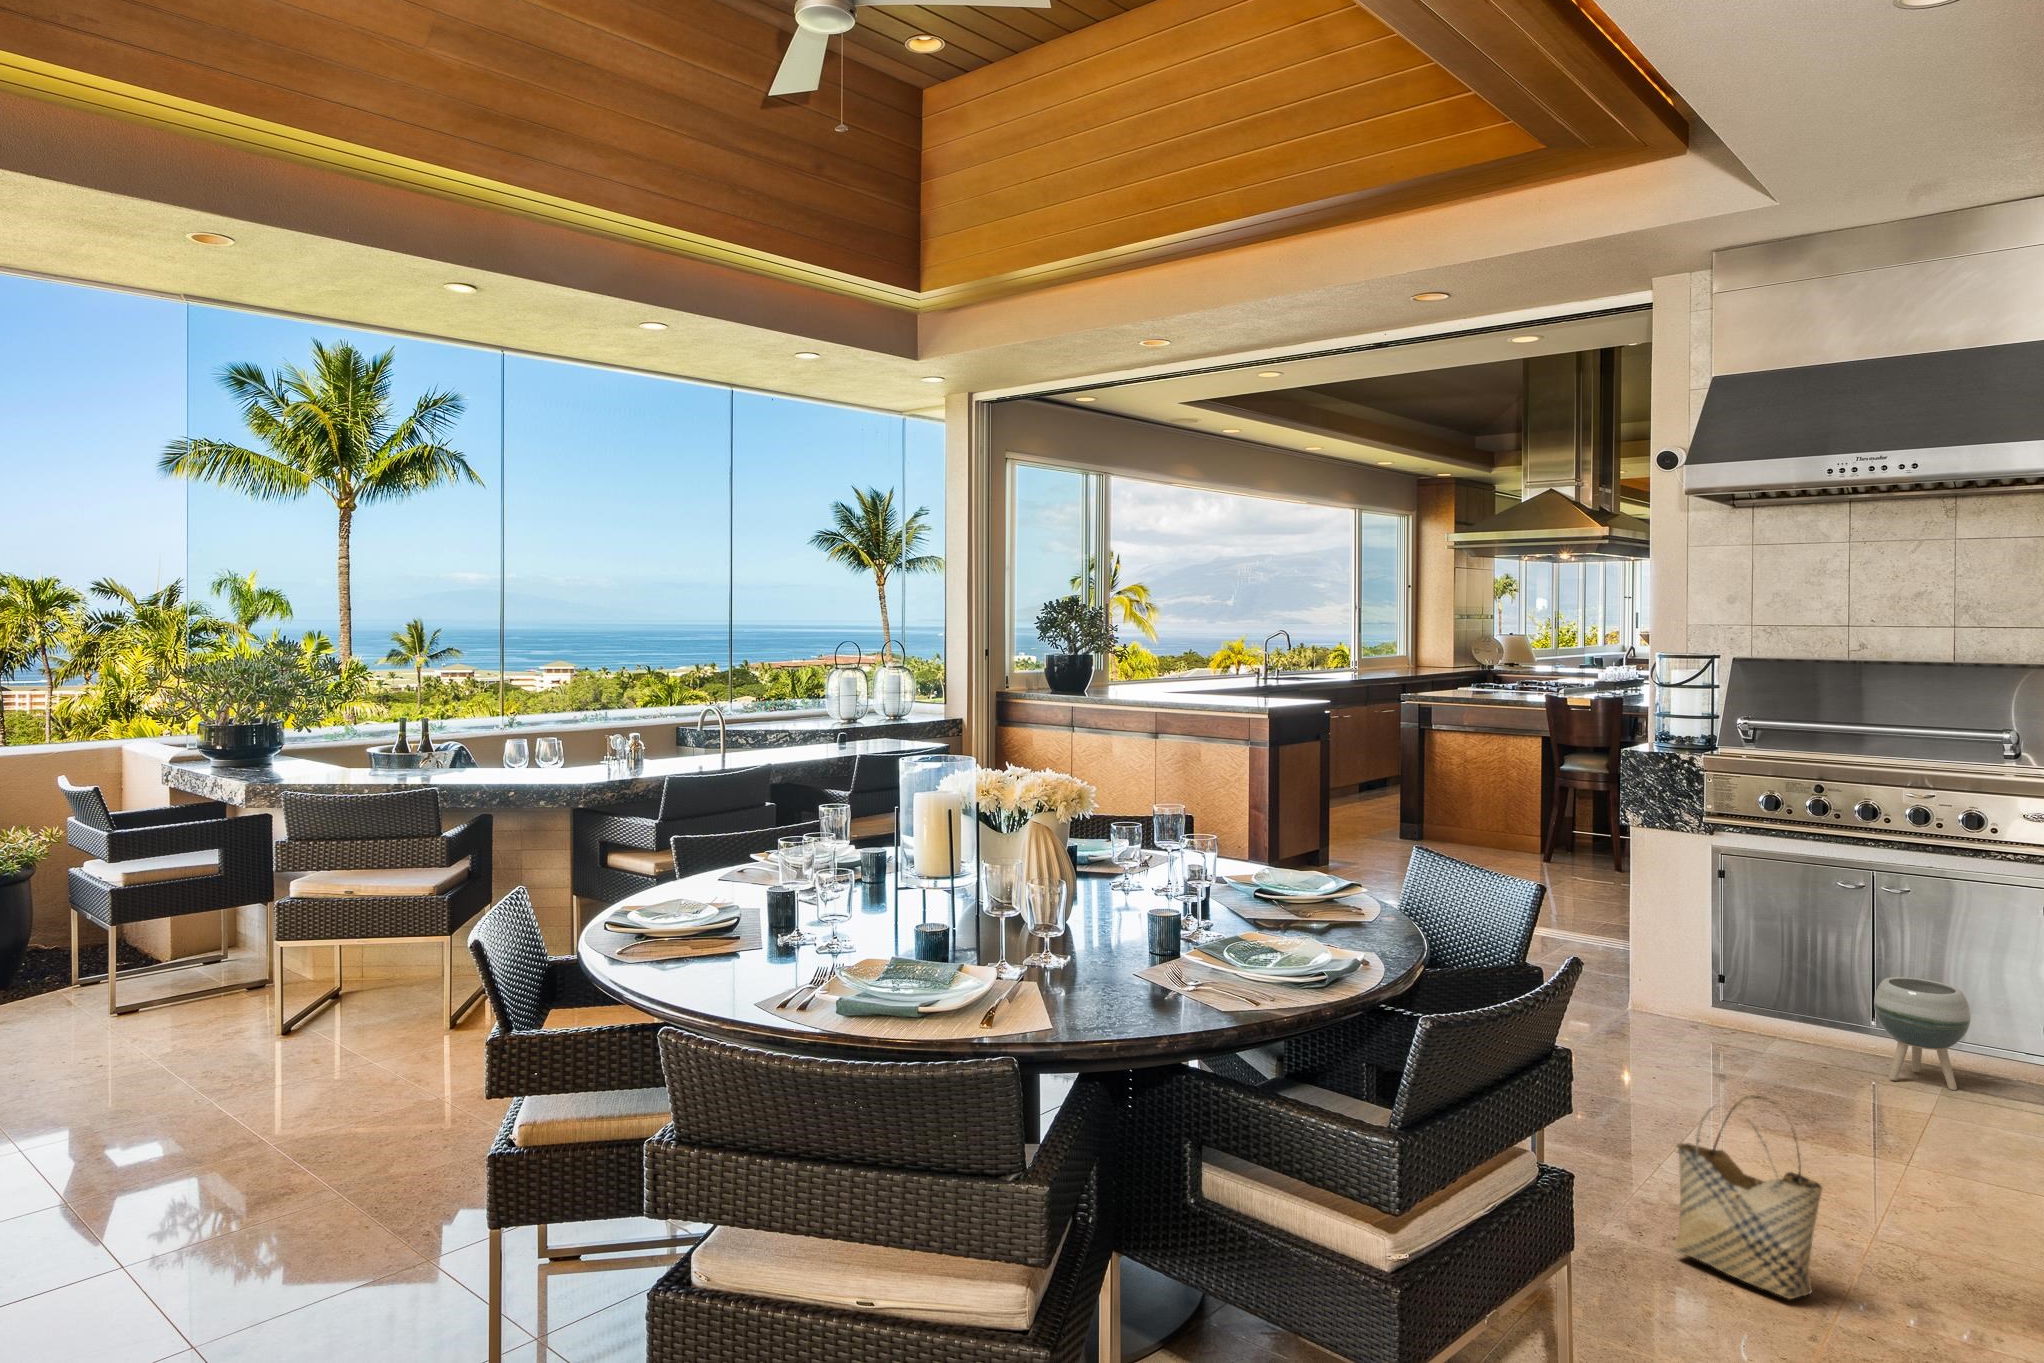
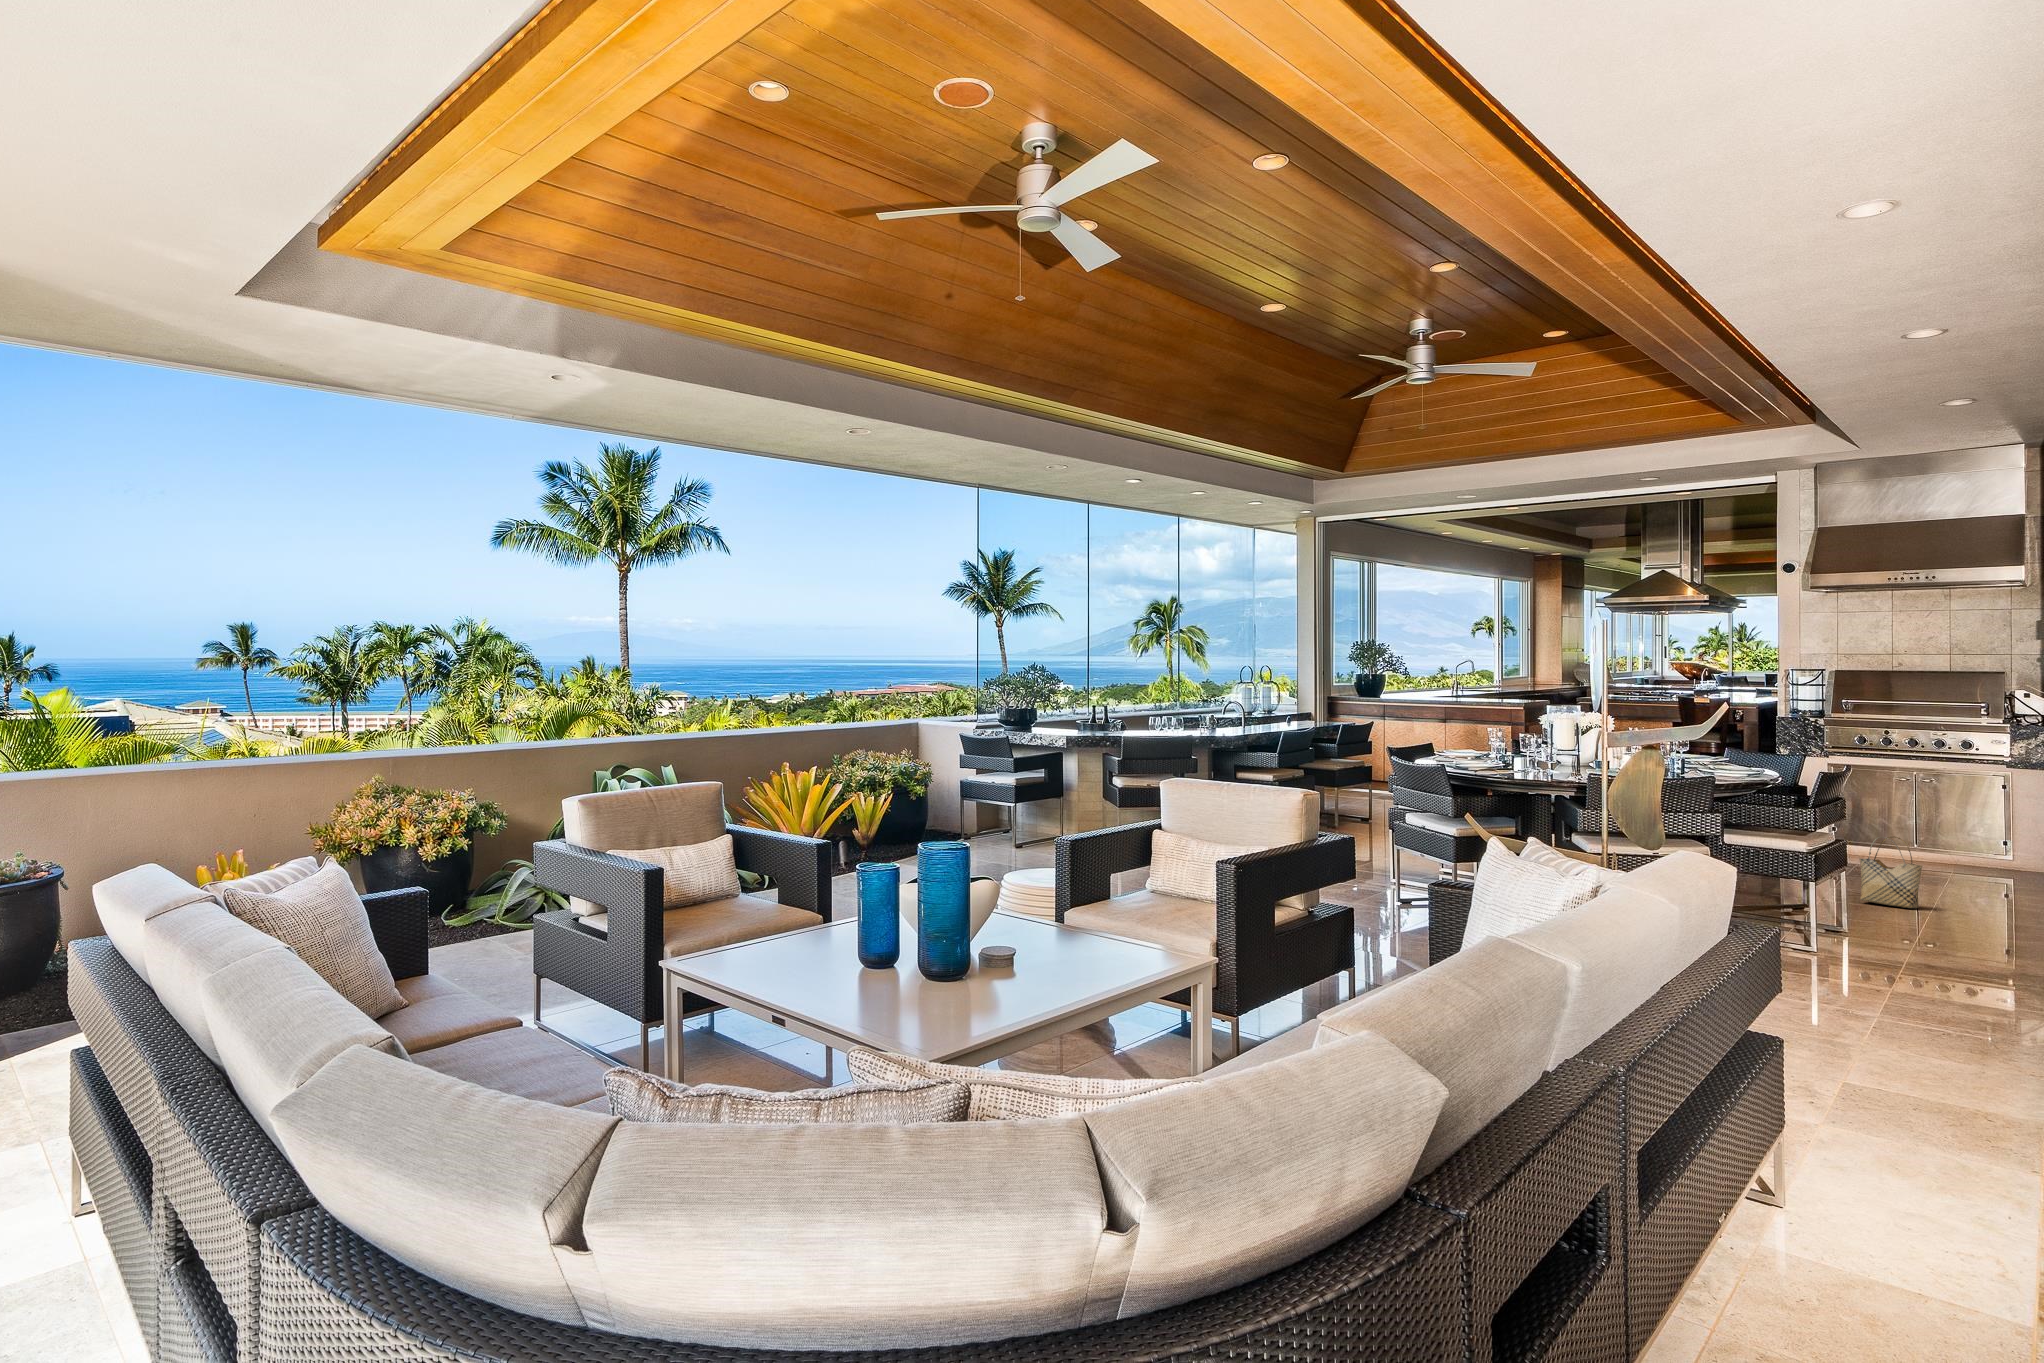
planter: present [1874,977,1971,1090] -> none [1919,823,1967,873]

